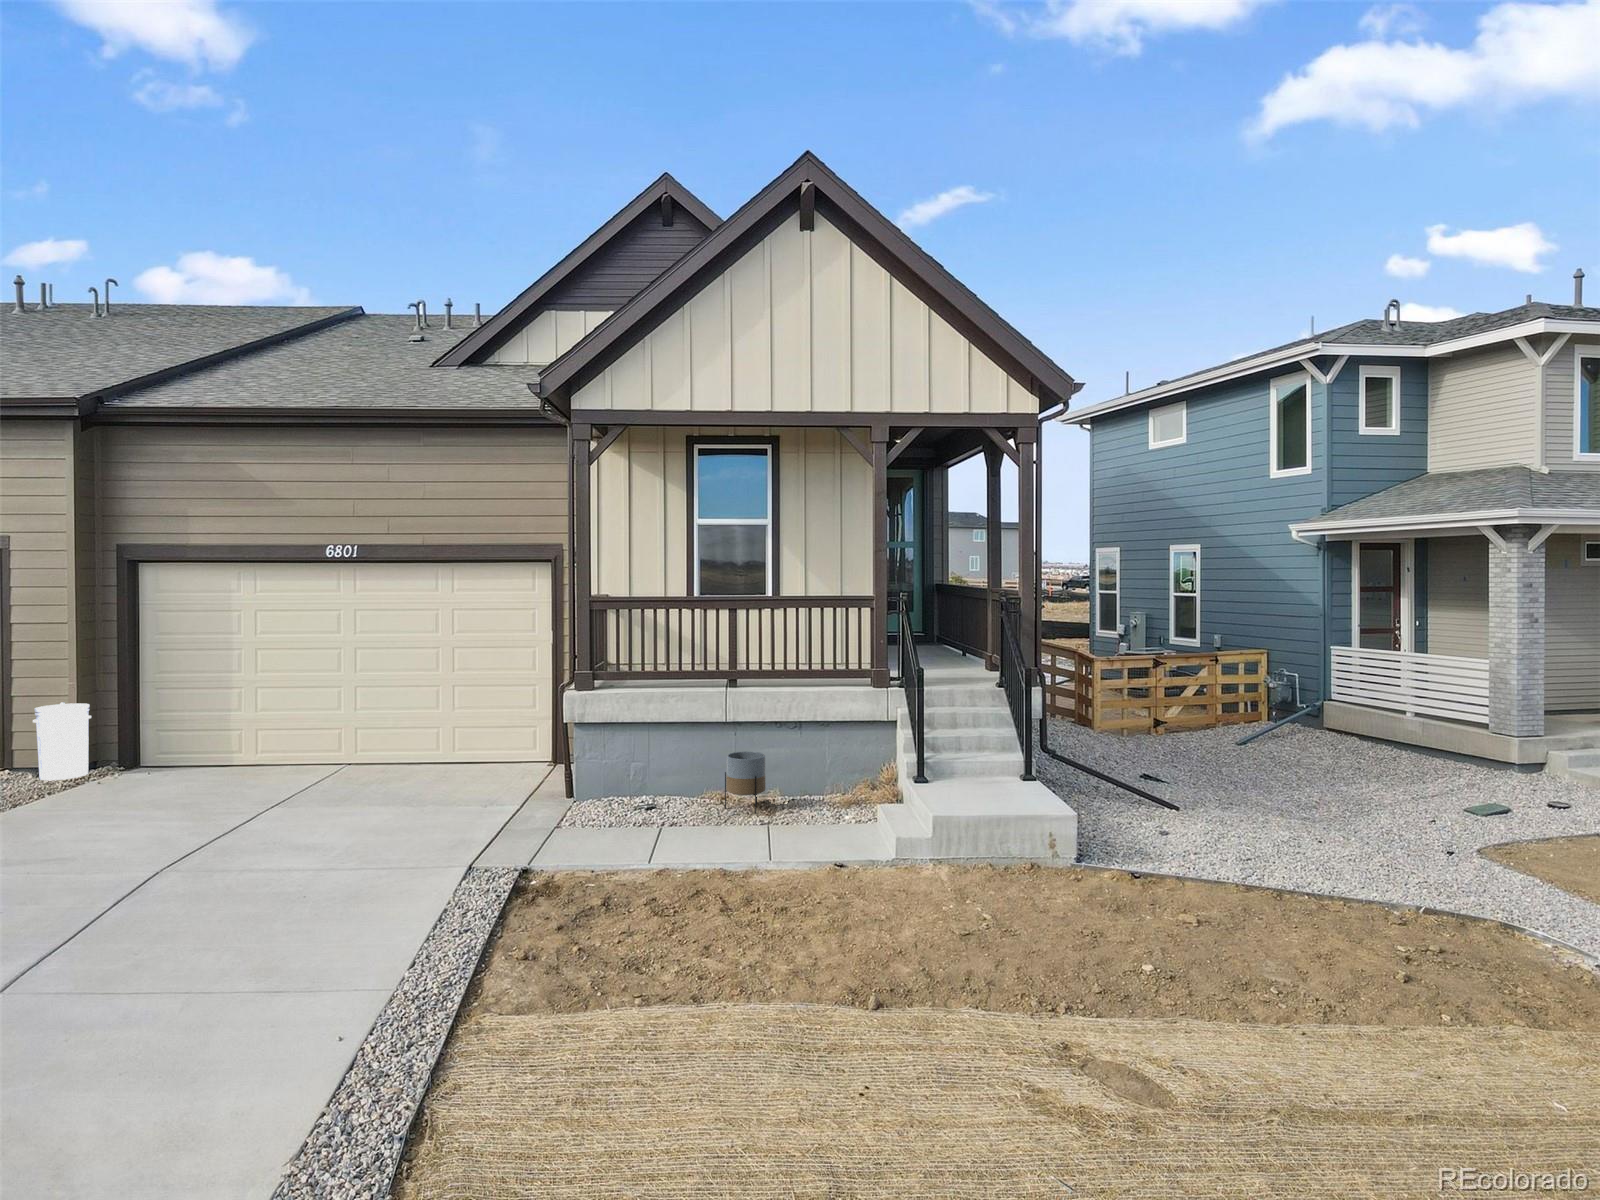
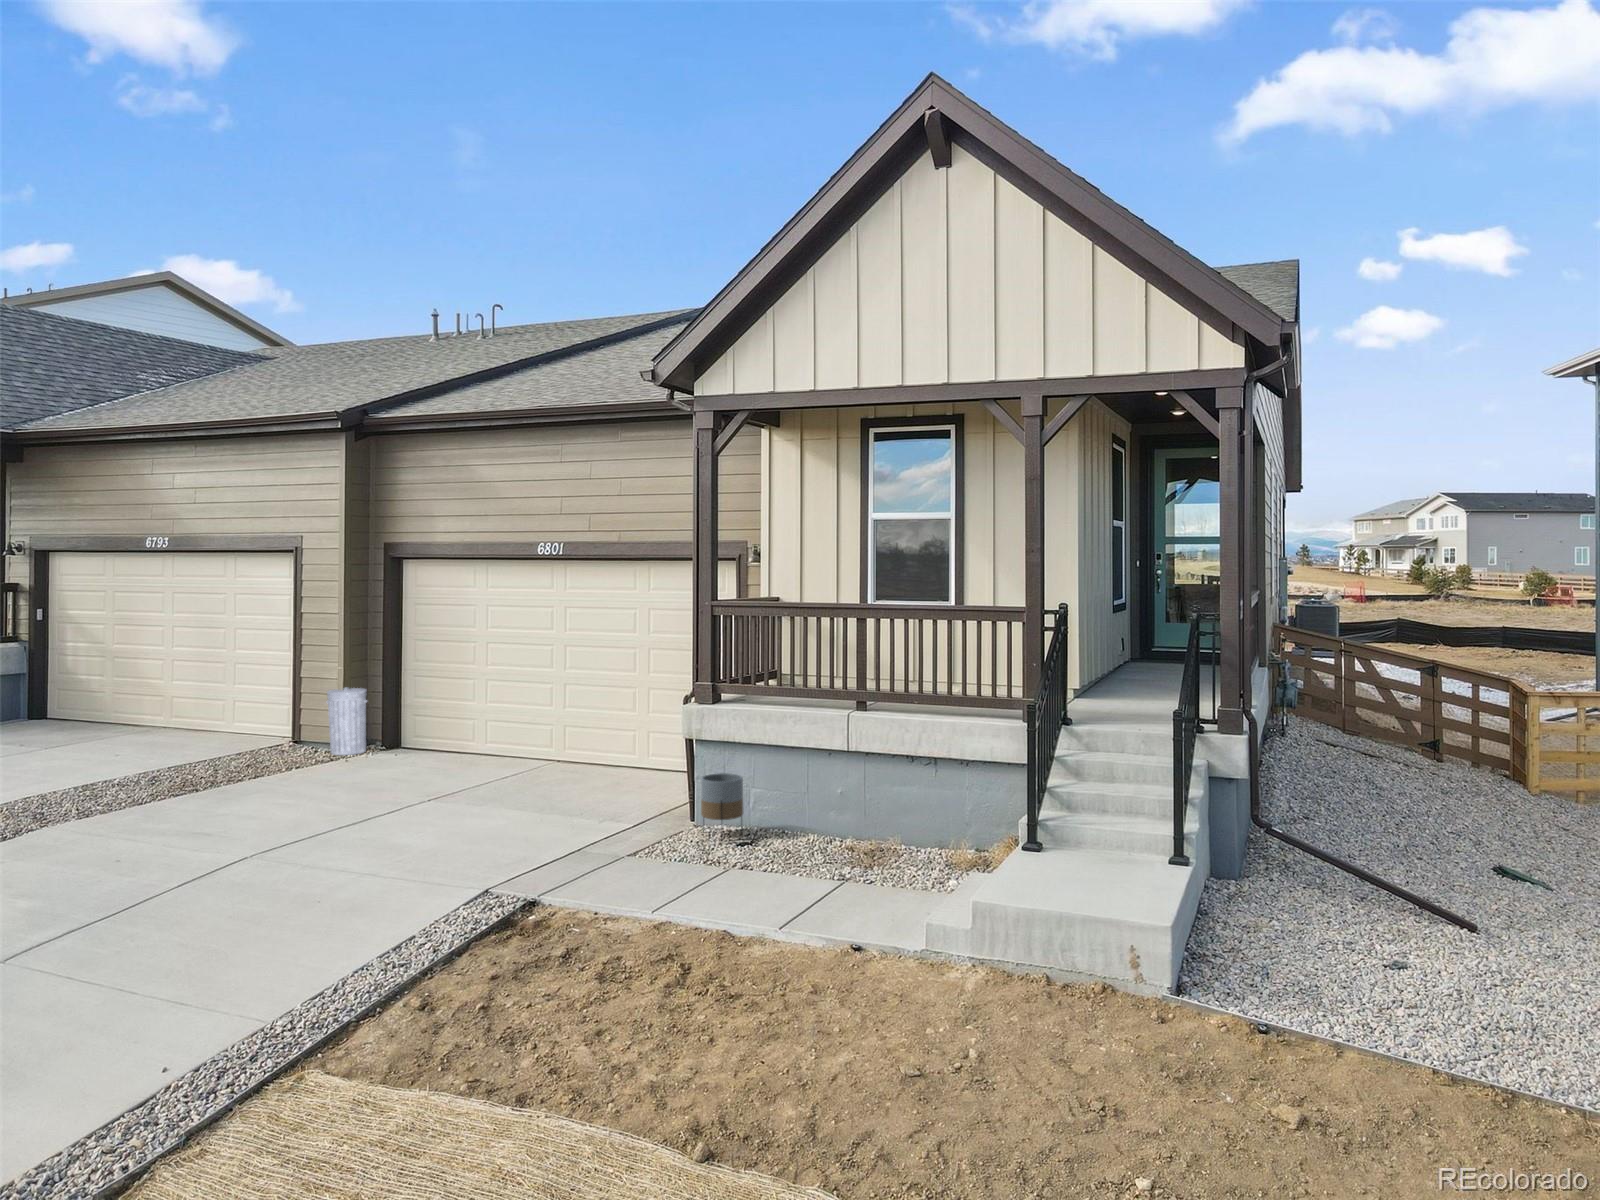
planter: present [725,751,766,814] -> present [701,773,743,821]

